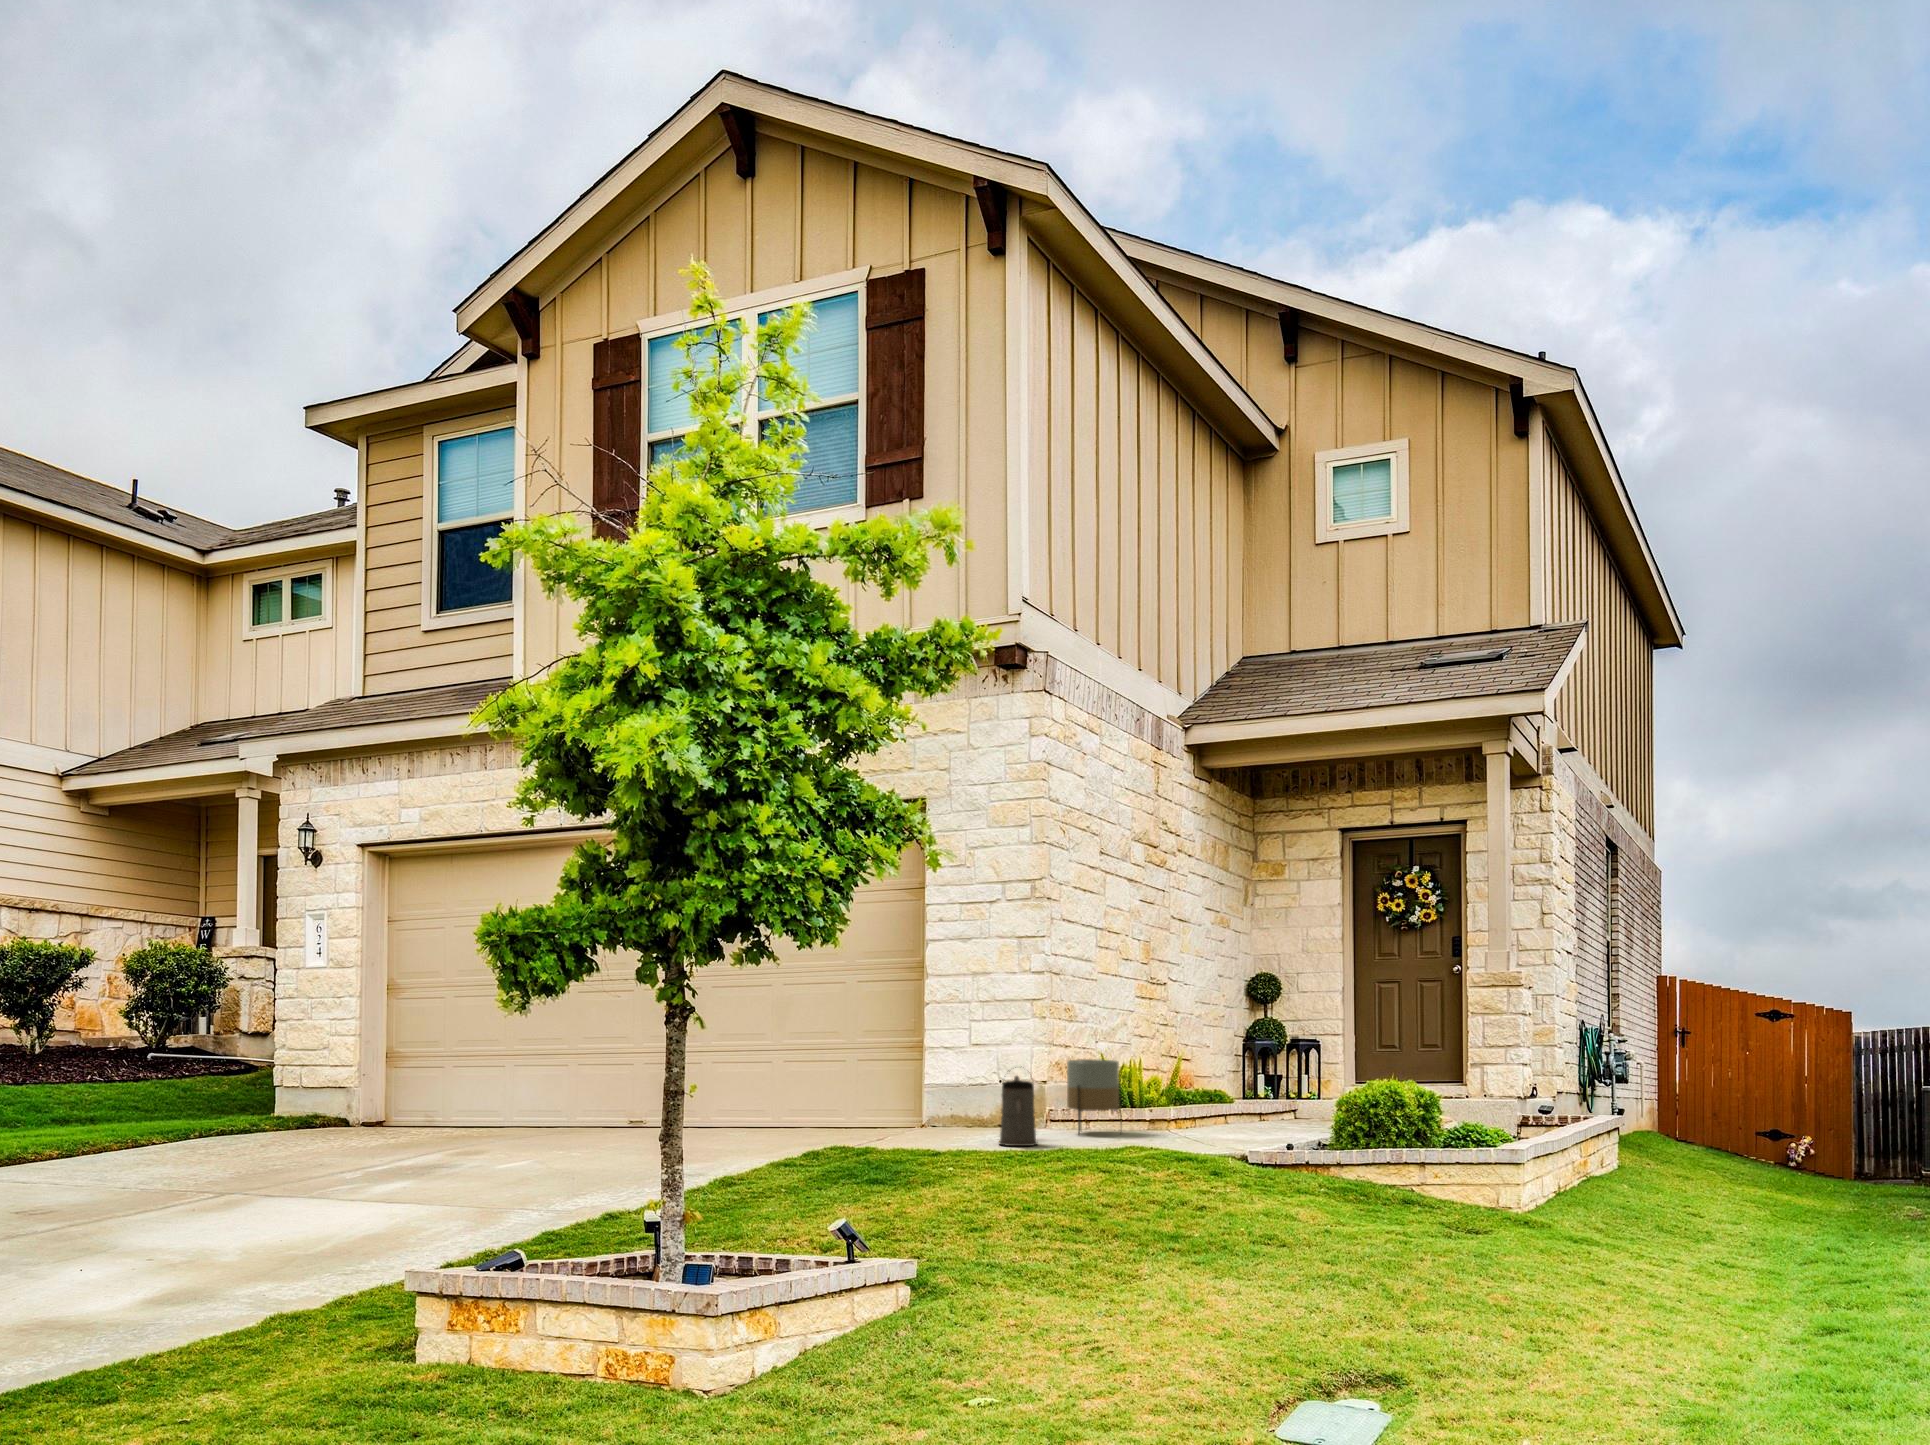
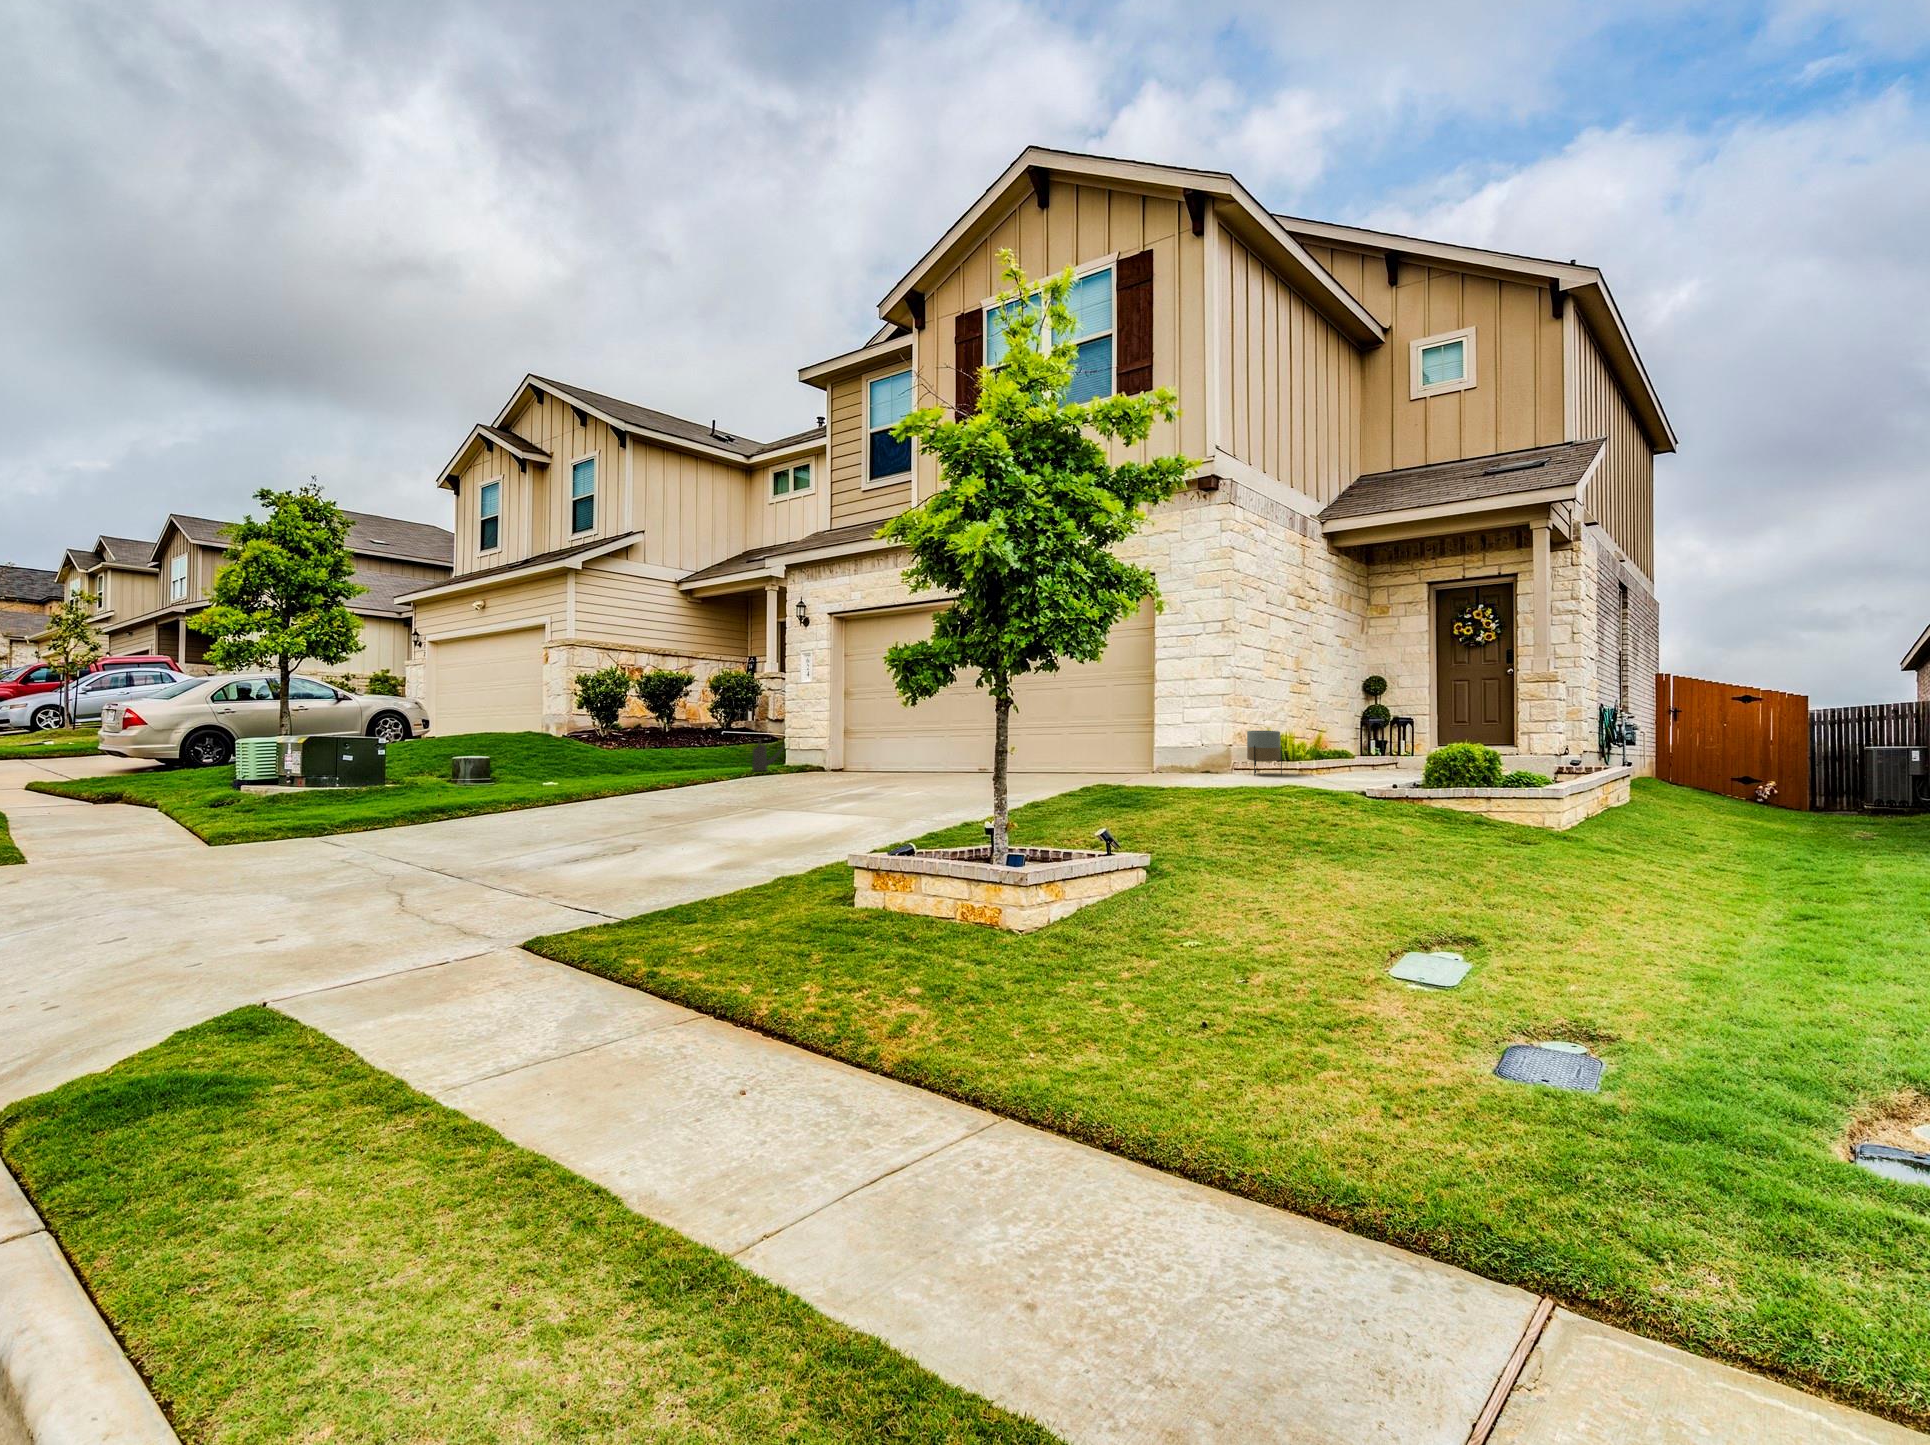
watering can: present [999,1067,1037,1146] -> present [752,739,785,771]

